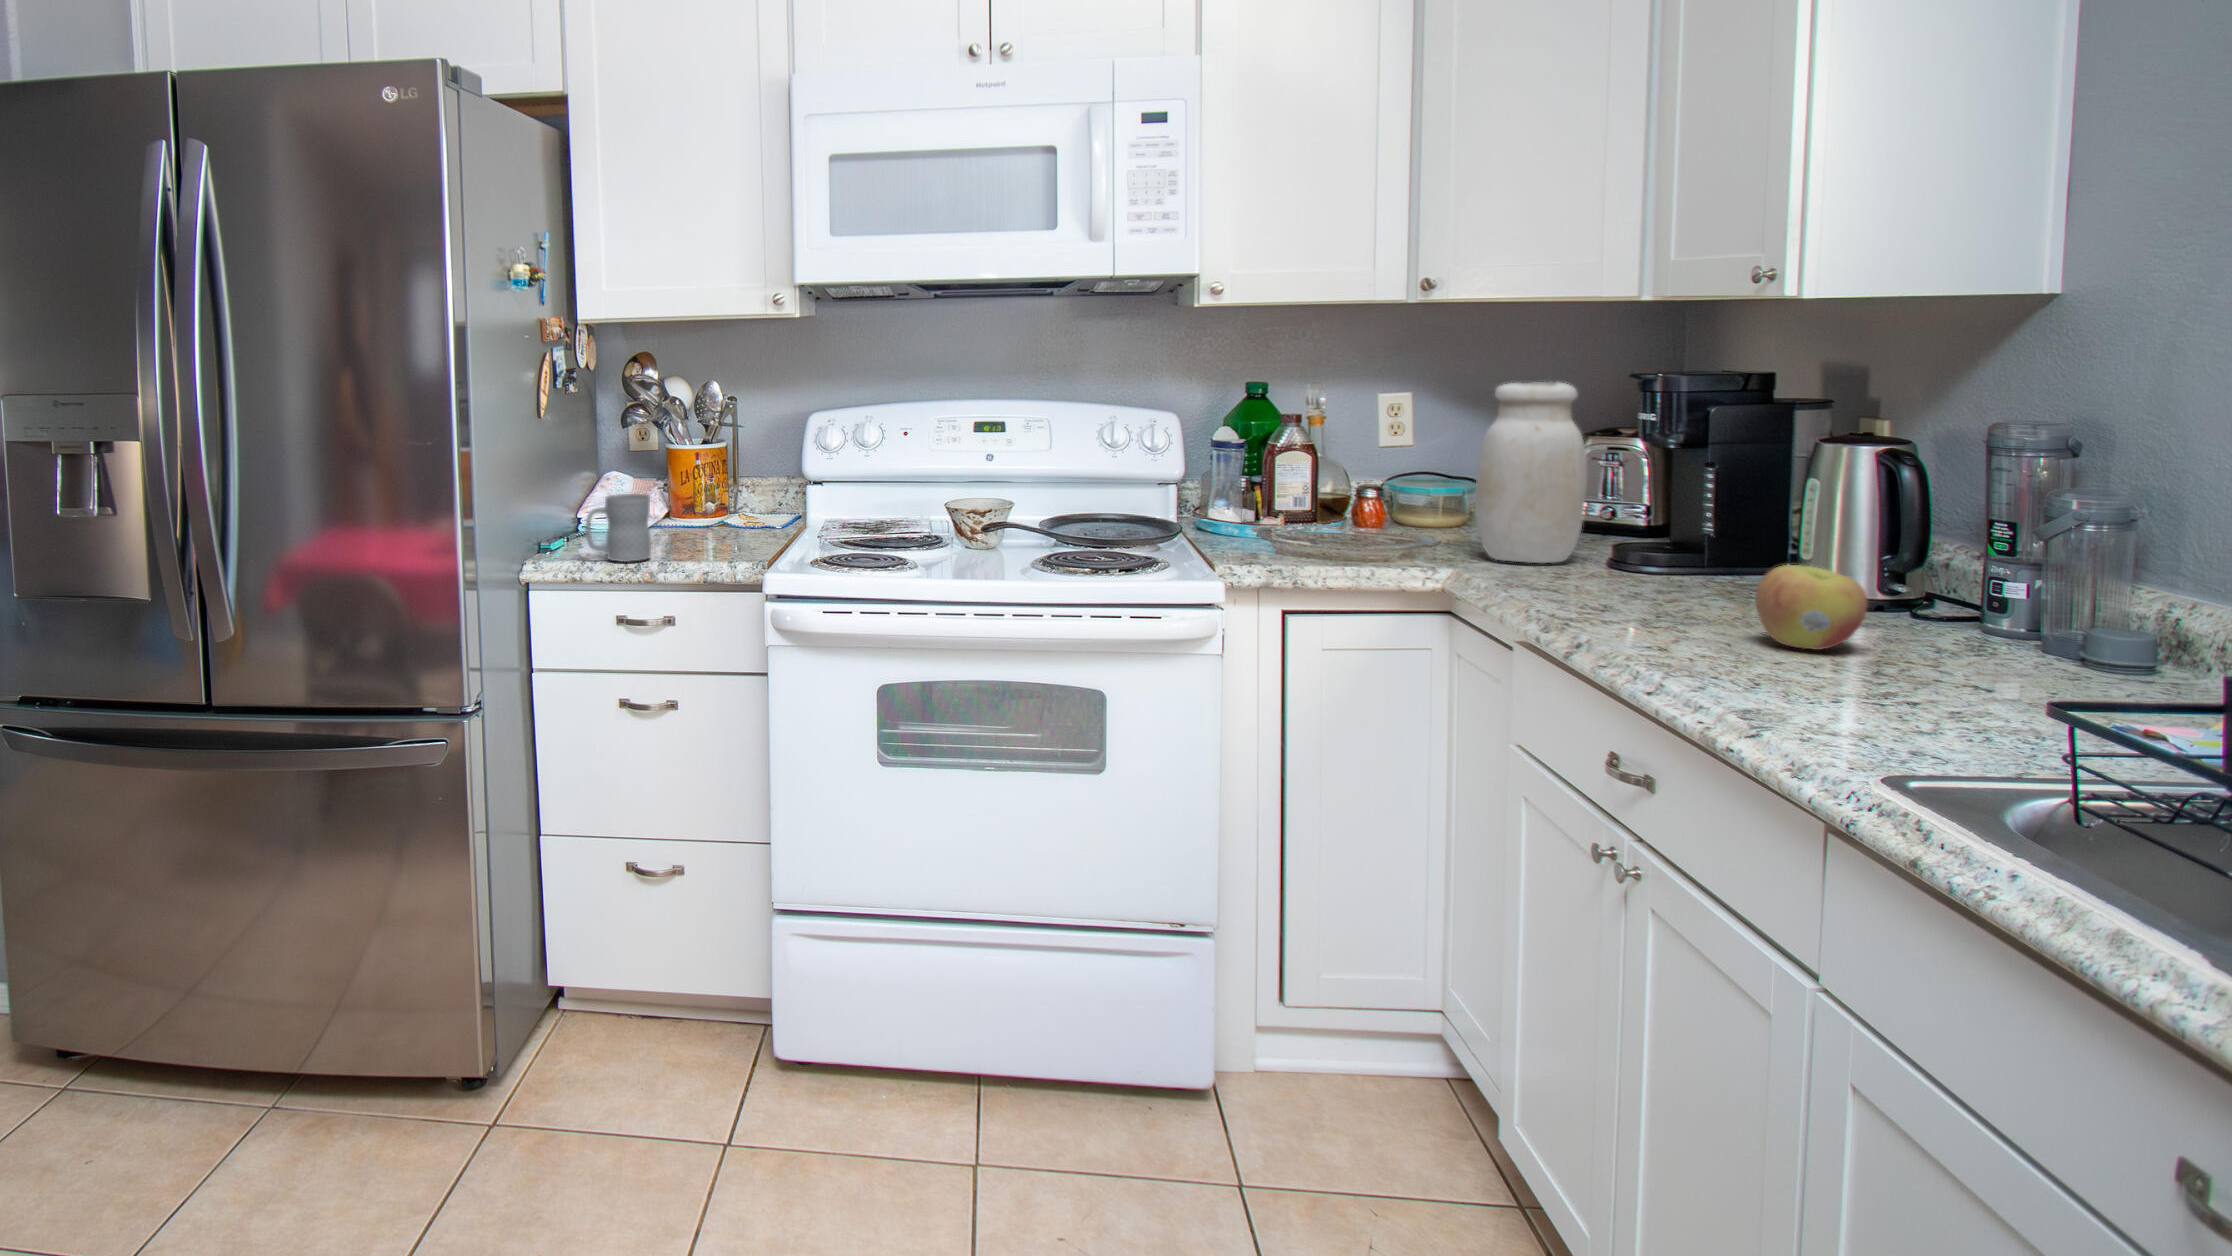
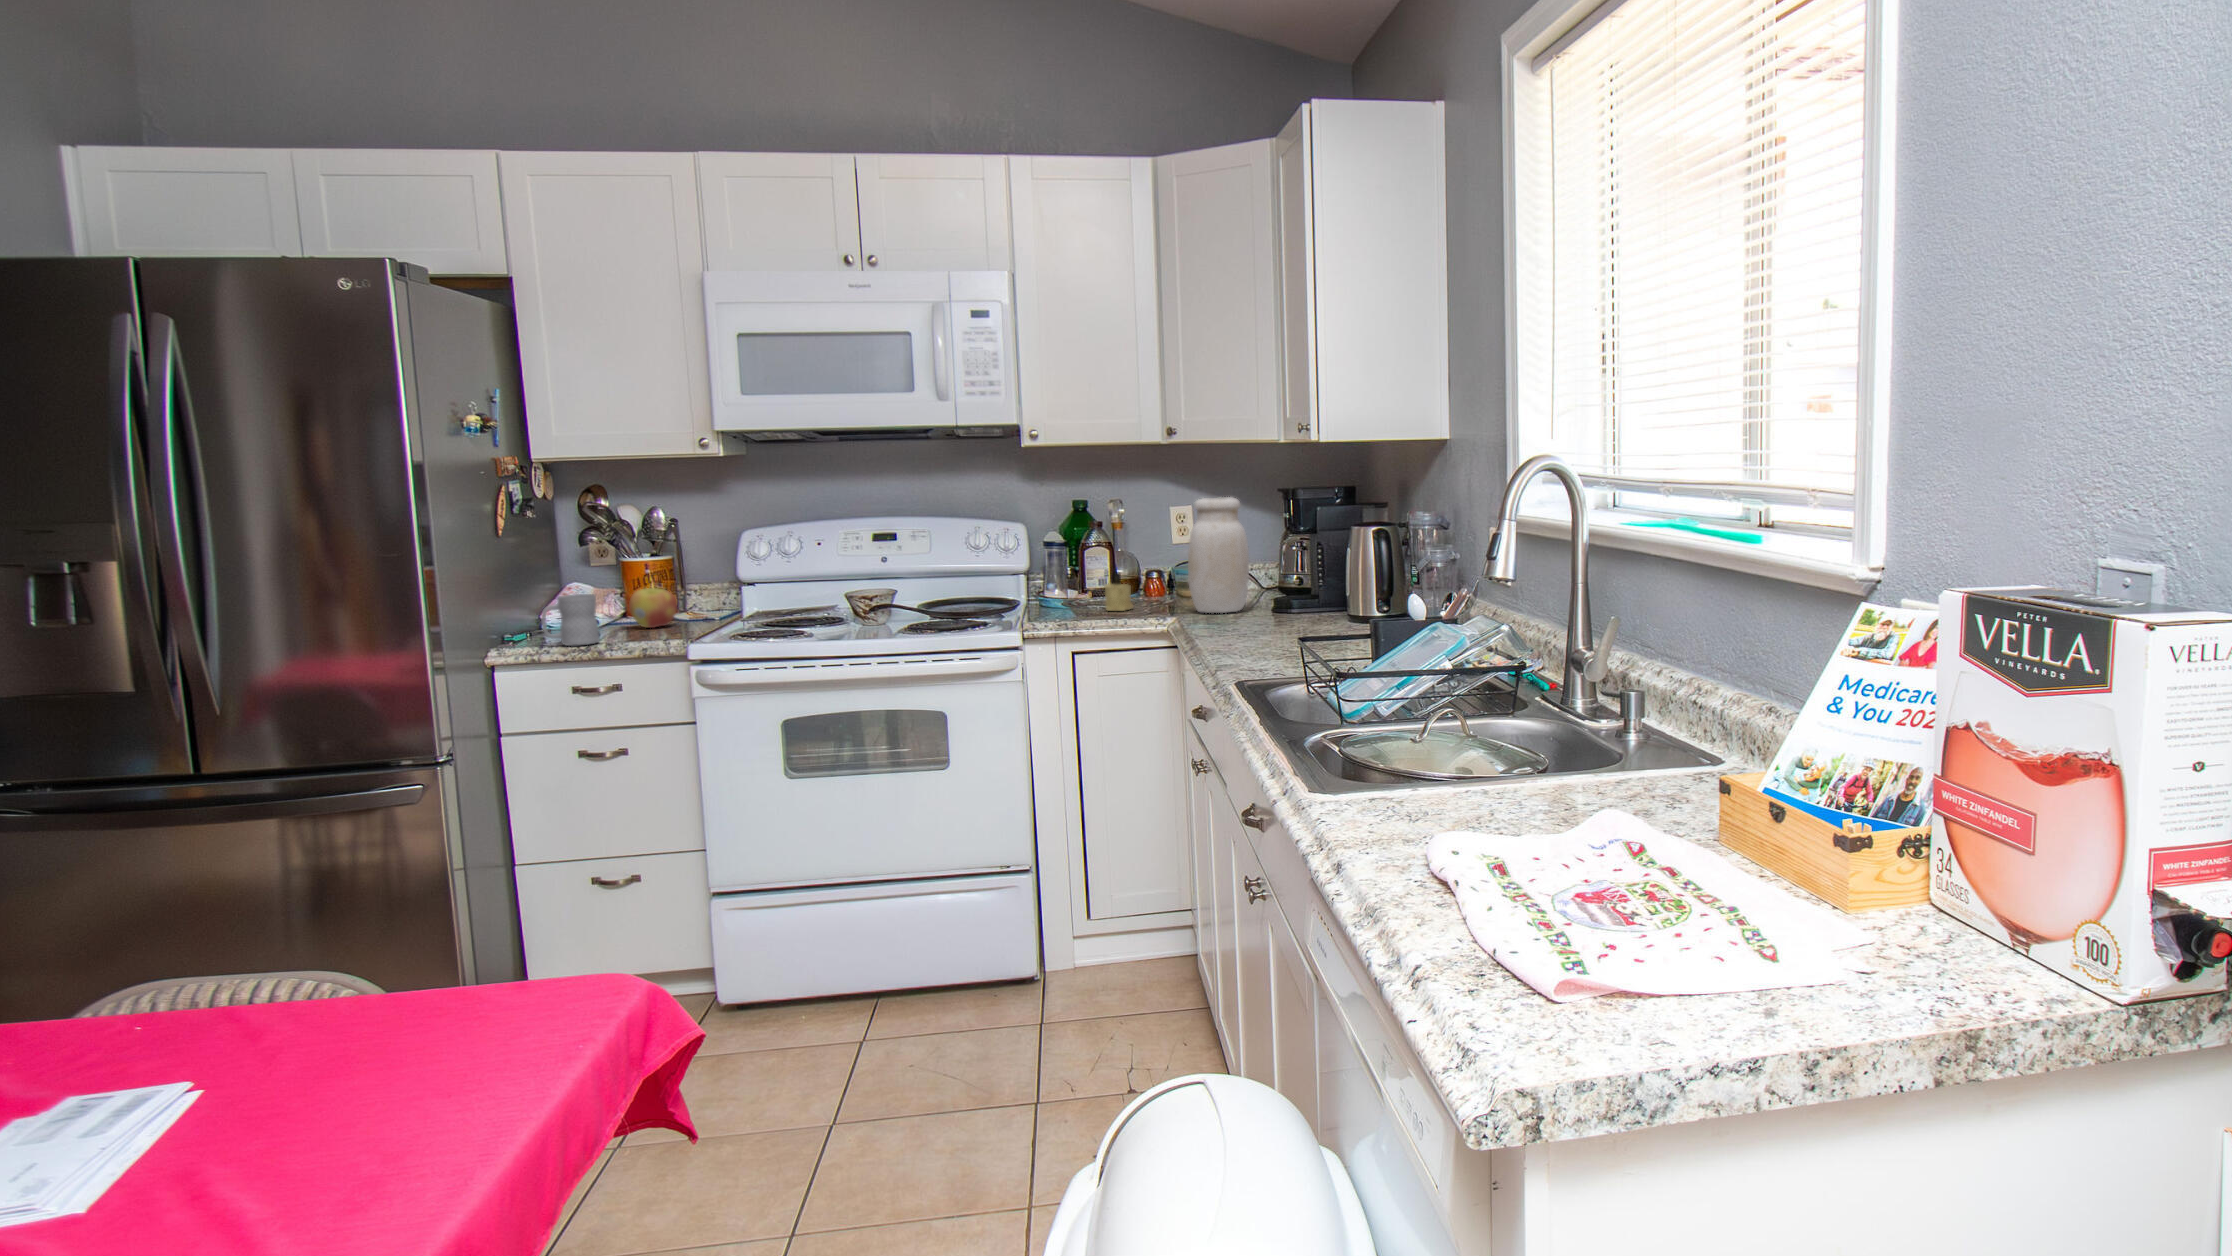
candle: none [1323,490,1368,549] -> present [1105,572,1133,611]
apple: present [1755,565,1867,650] -> present [629,588,677,628]

